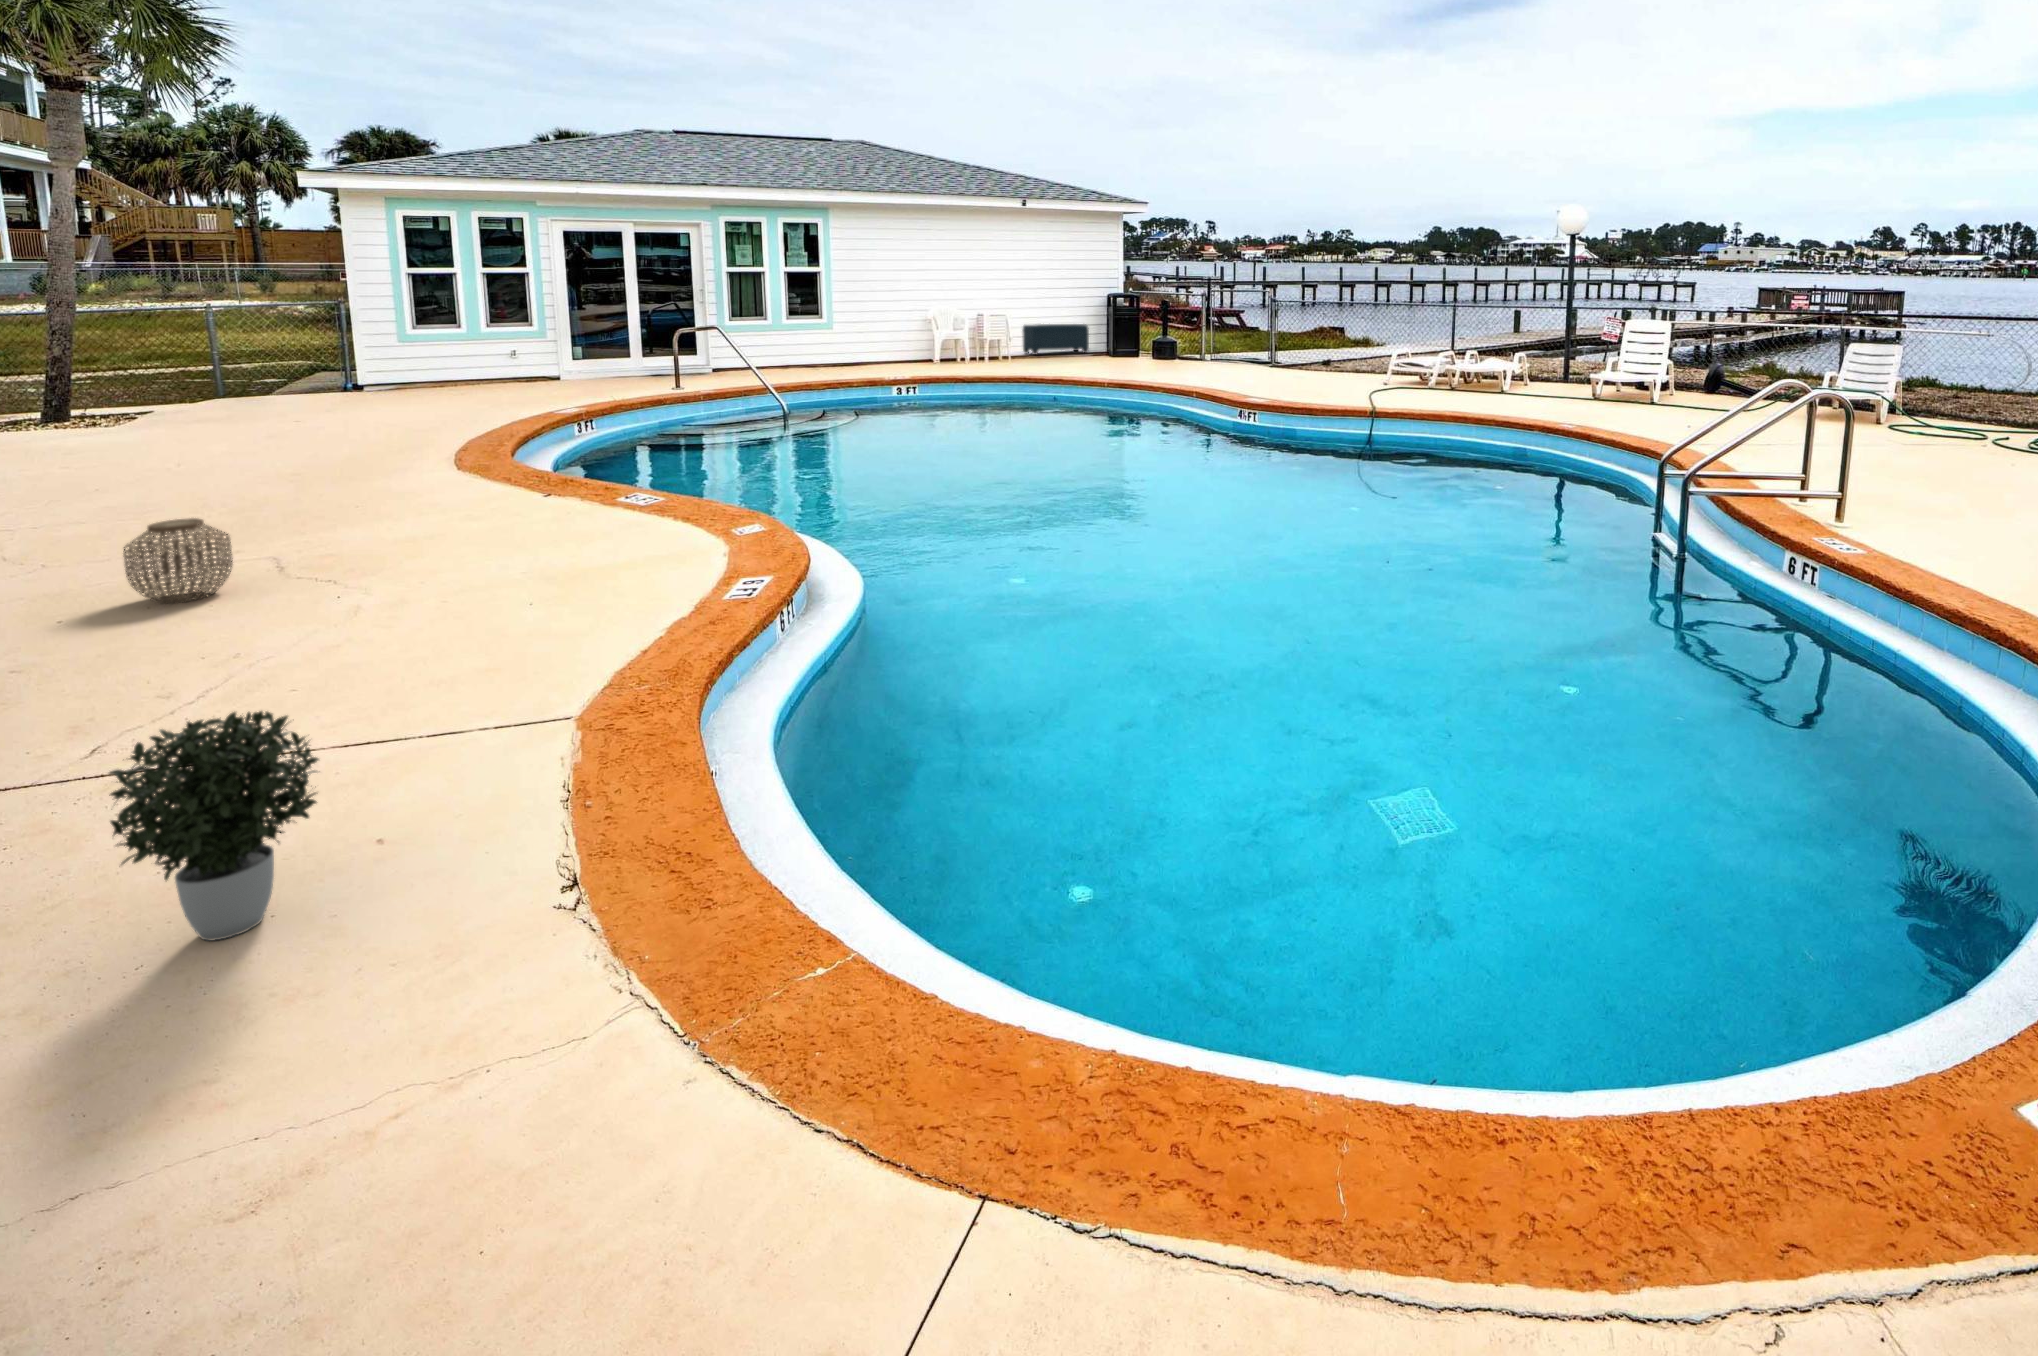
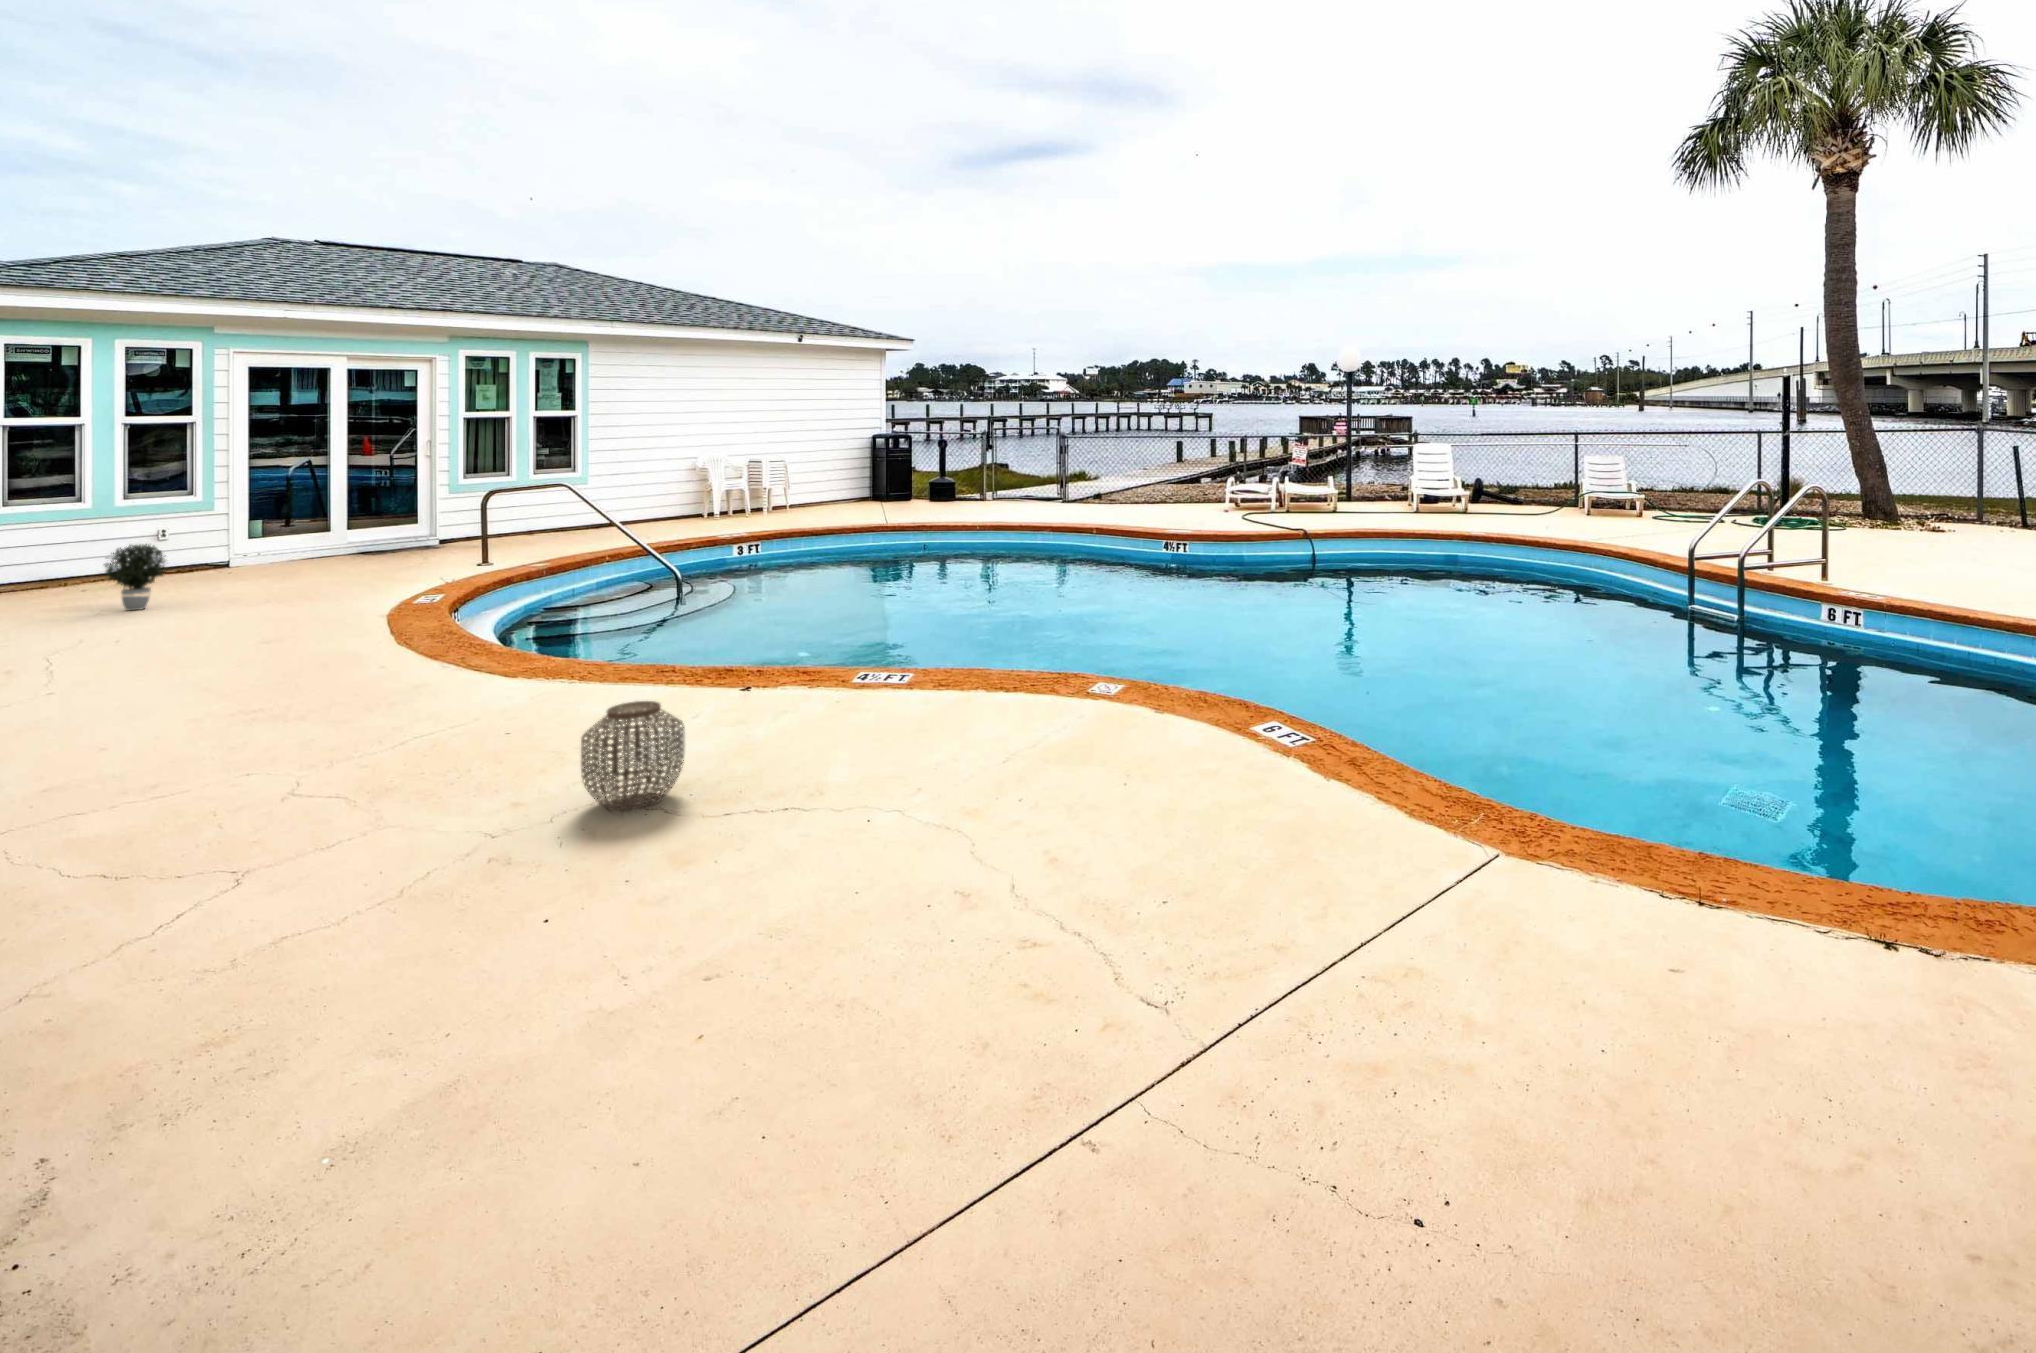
bench: present [1023,324,1089,355] -> none [787,469,860,504]
potted plant: present [109,711,319,941] -> present [105,544,168,611]

